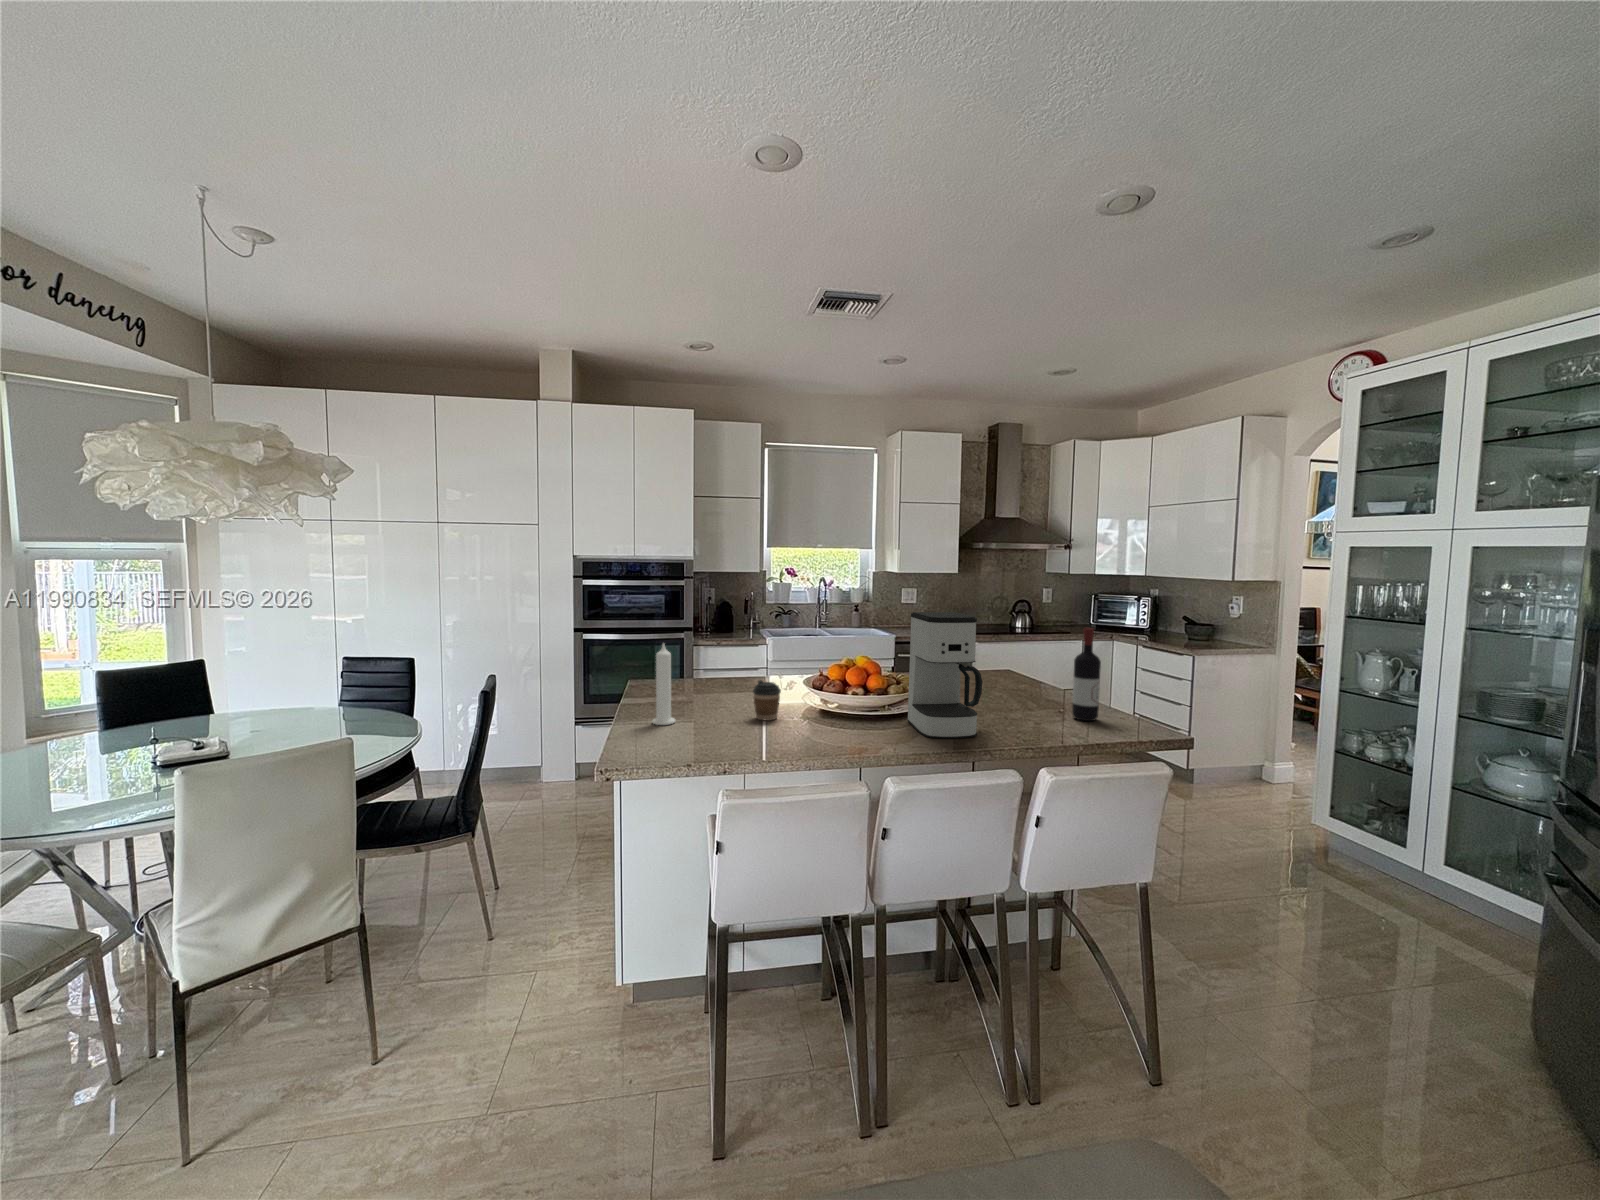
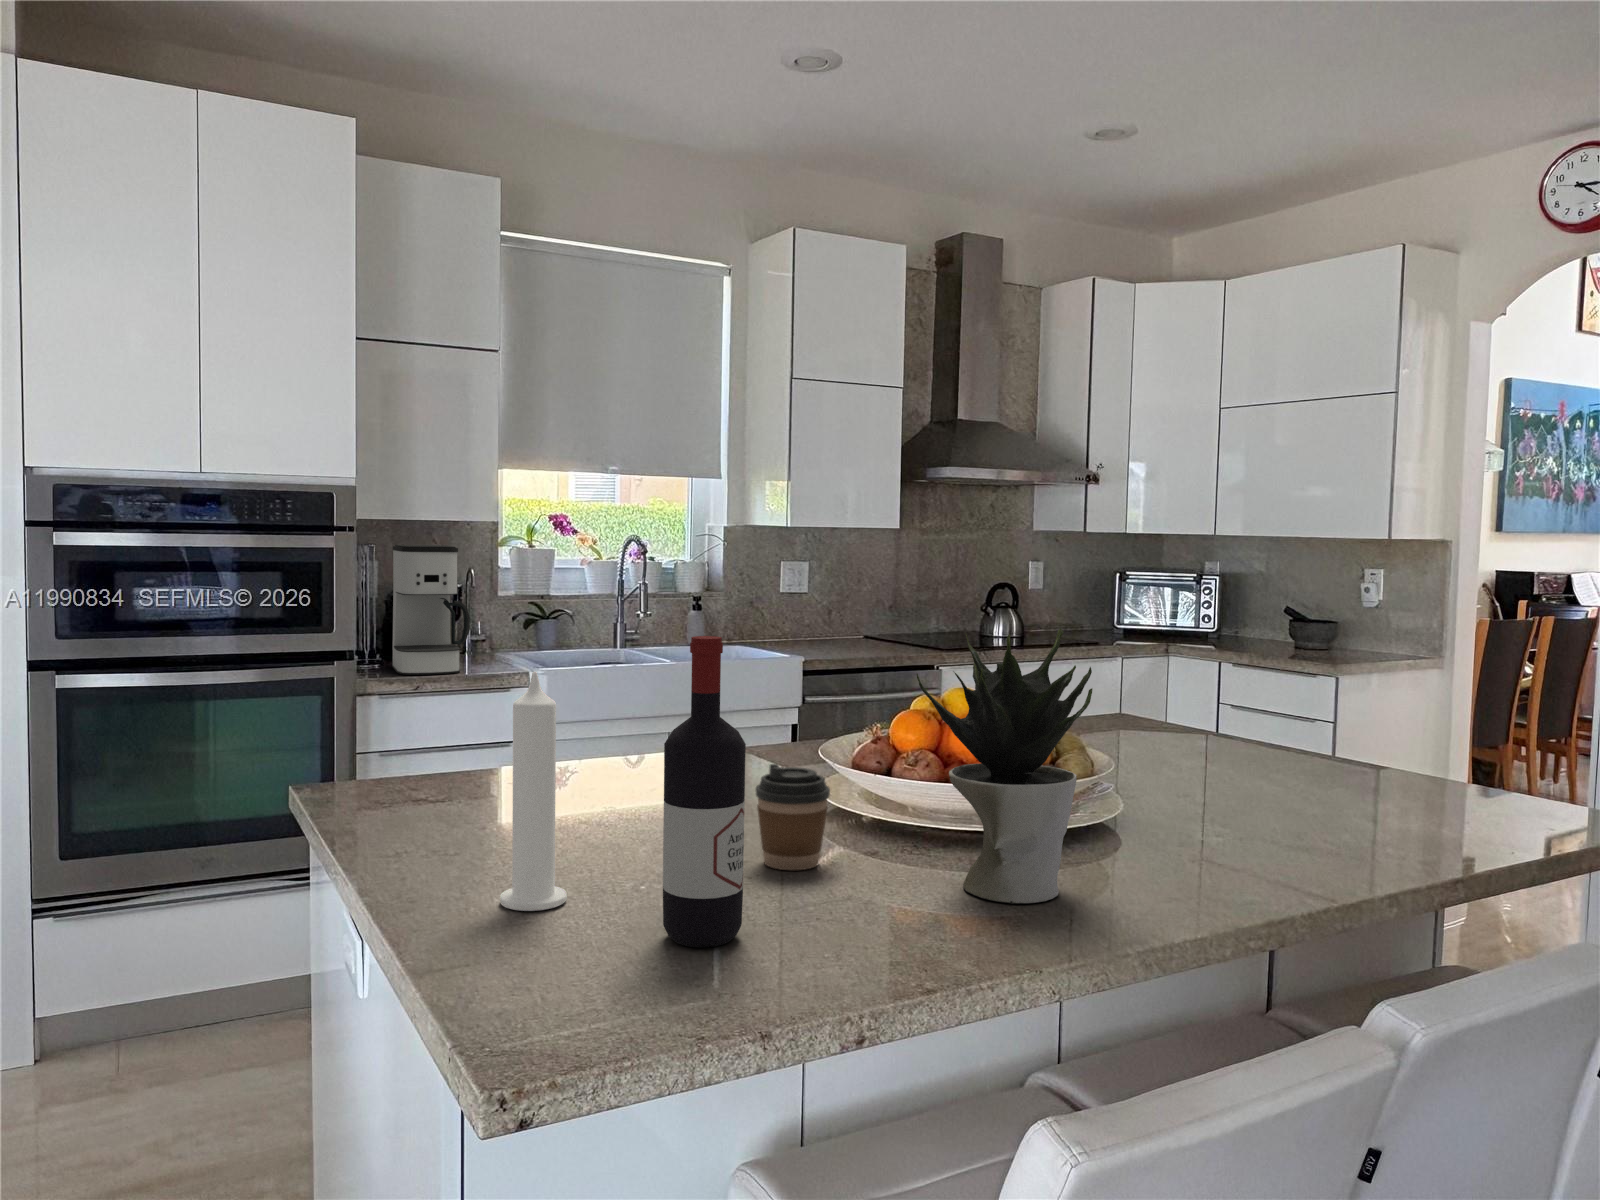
coffee maker: present [908,612,982,739] -> present [392,545,470,675]
wine bottle: present [1072,628,1101,721] -> present [663,636,746,948]
potted plant: none [799,631,865,738] -> present [917,628,1092,903]

